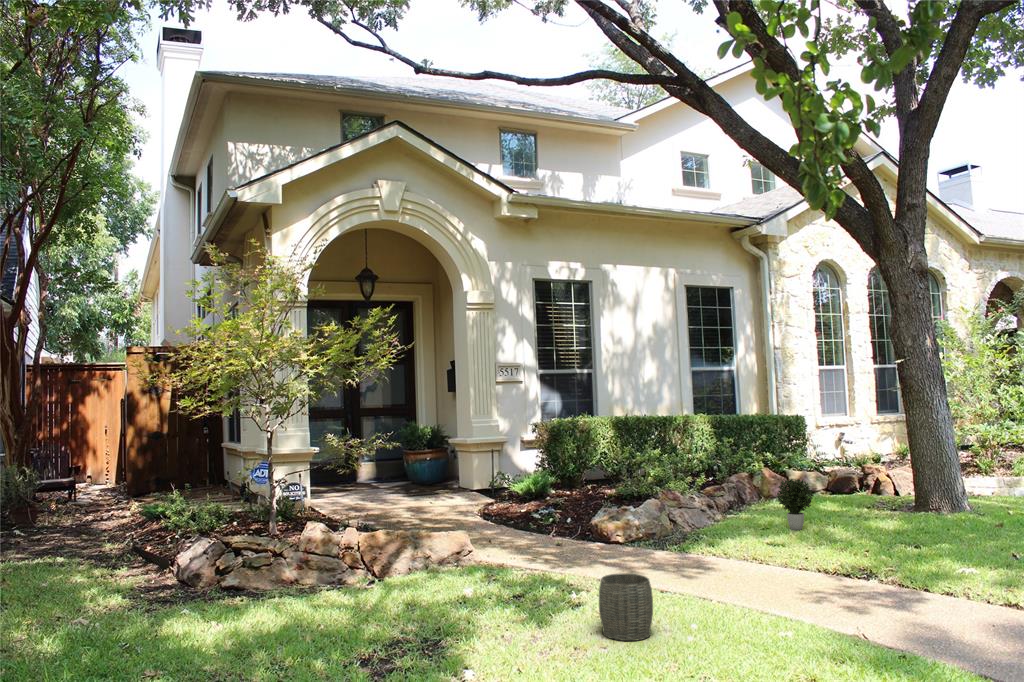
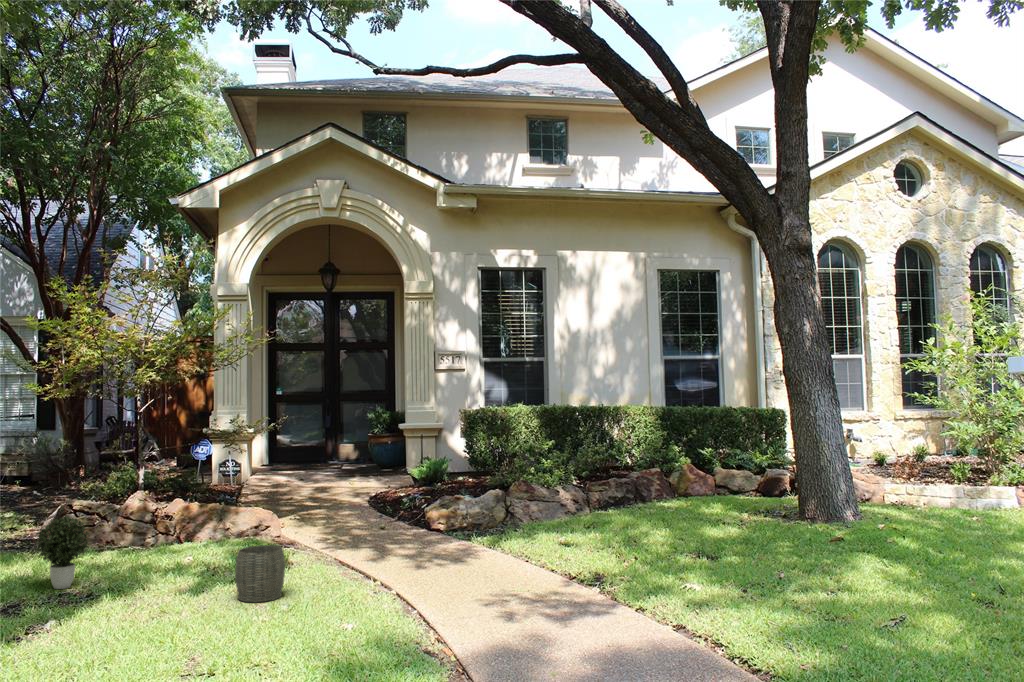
potted plant: present [777,479,814,530] -> present [35,516,89,589]

